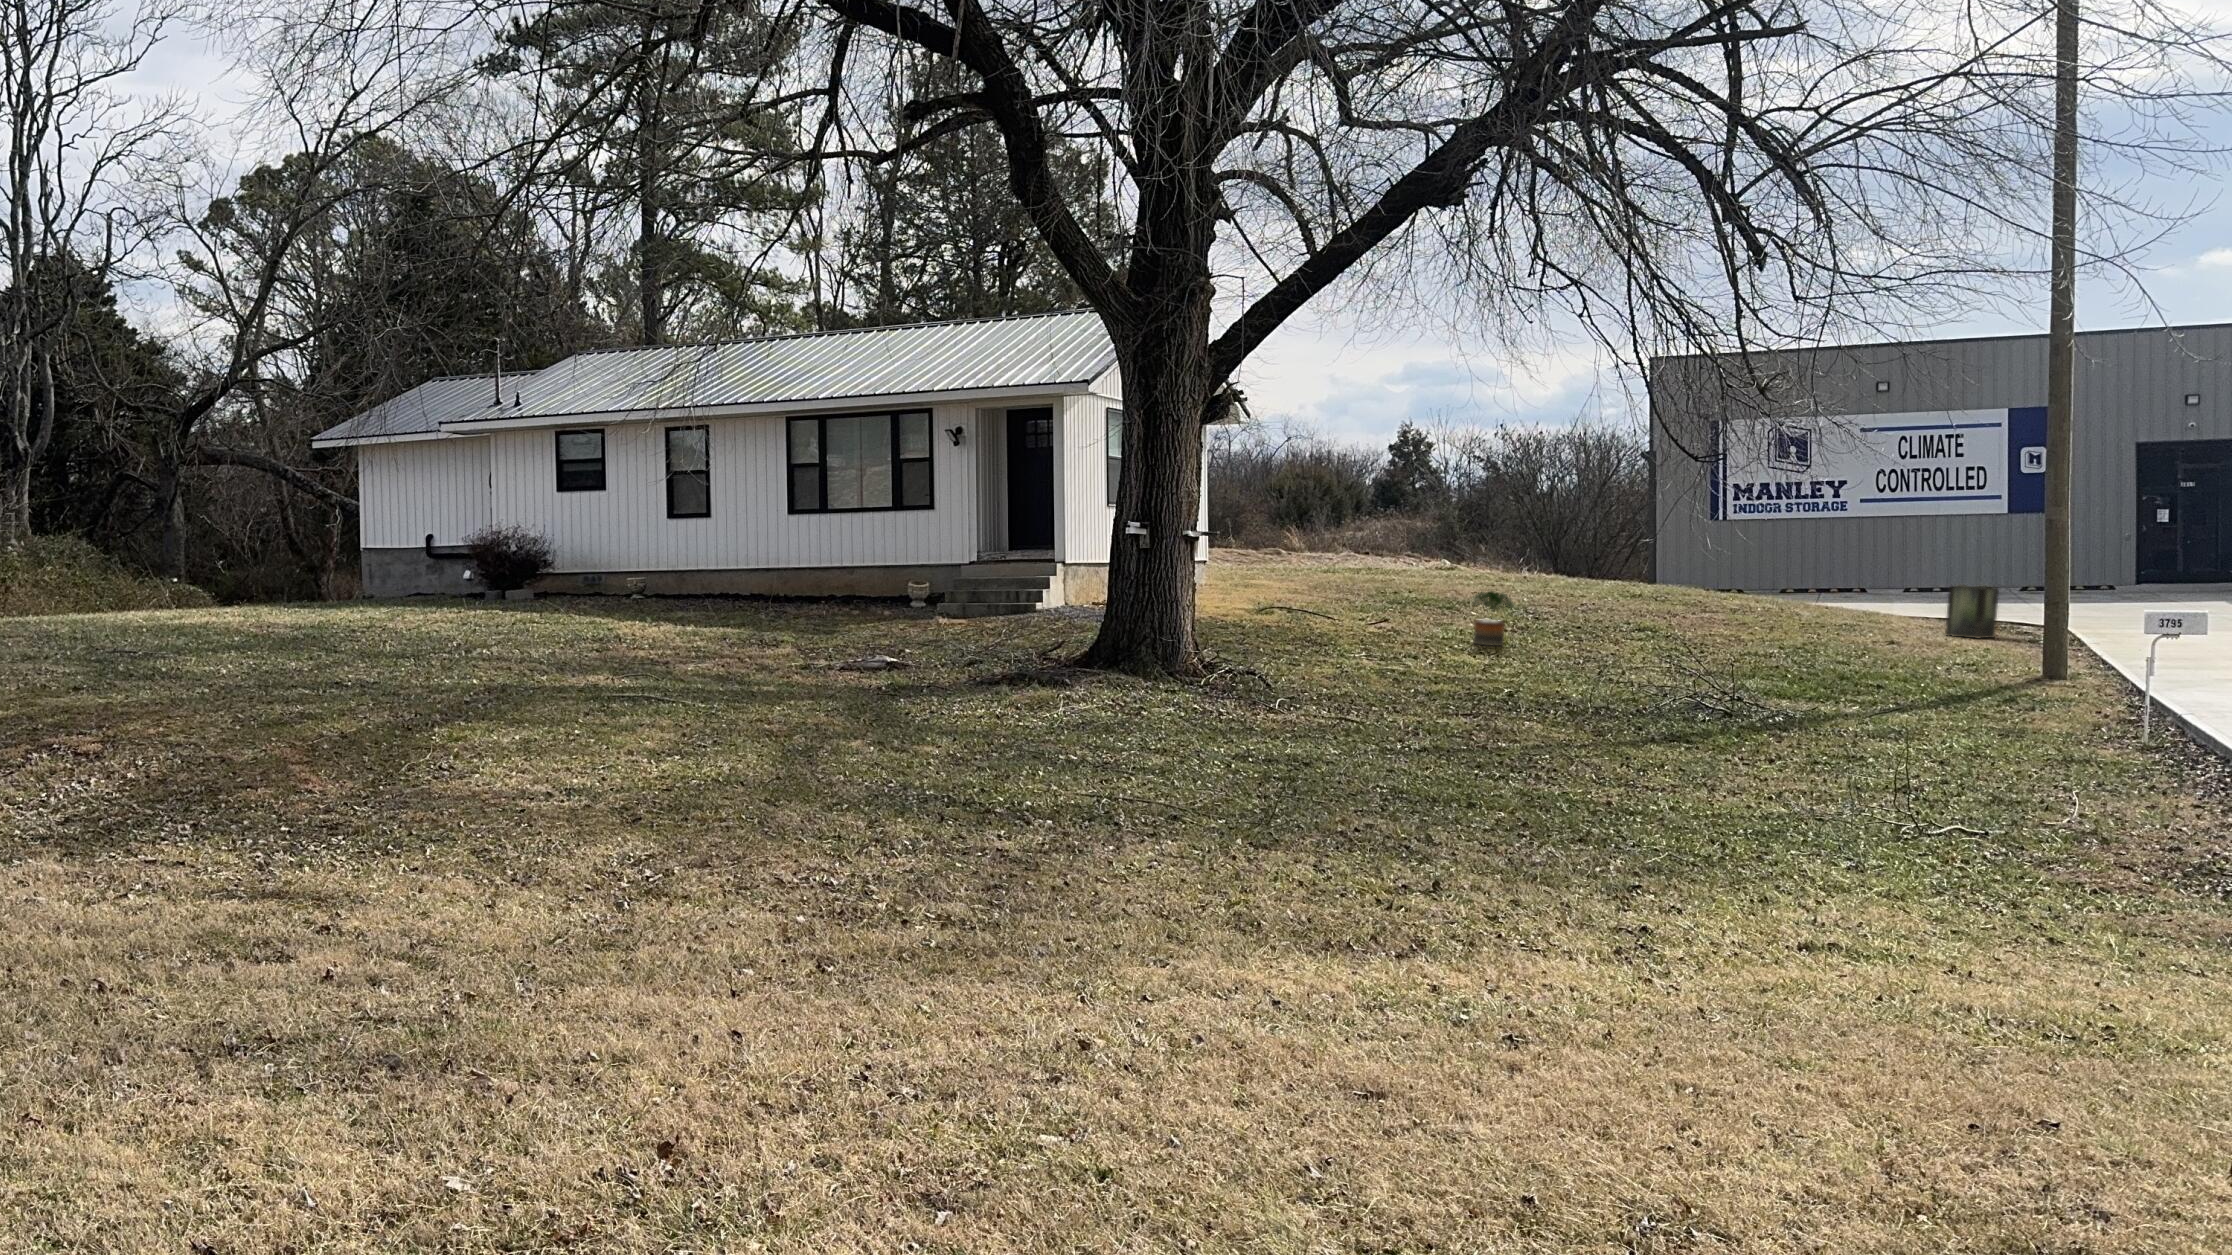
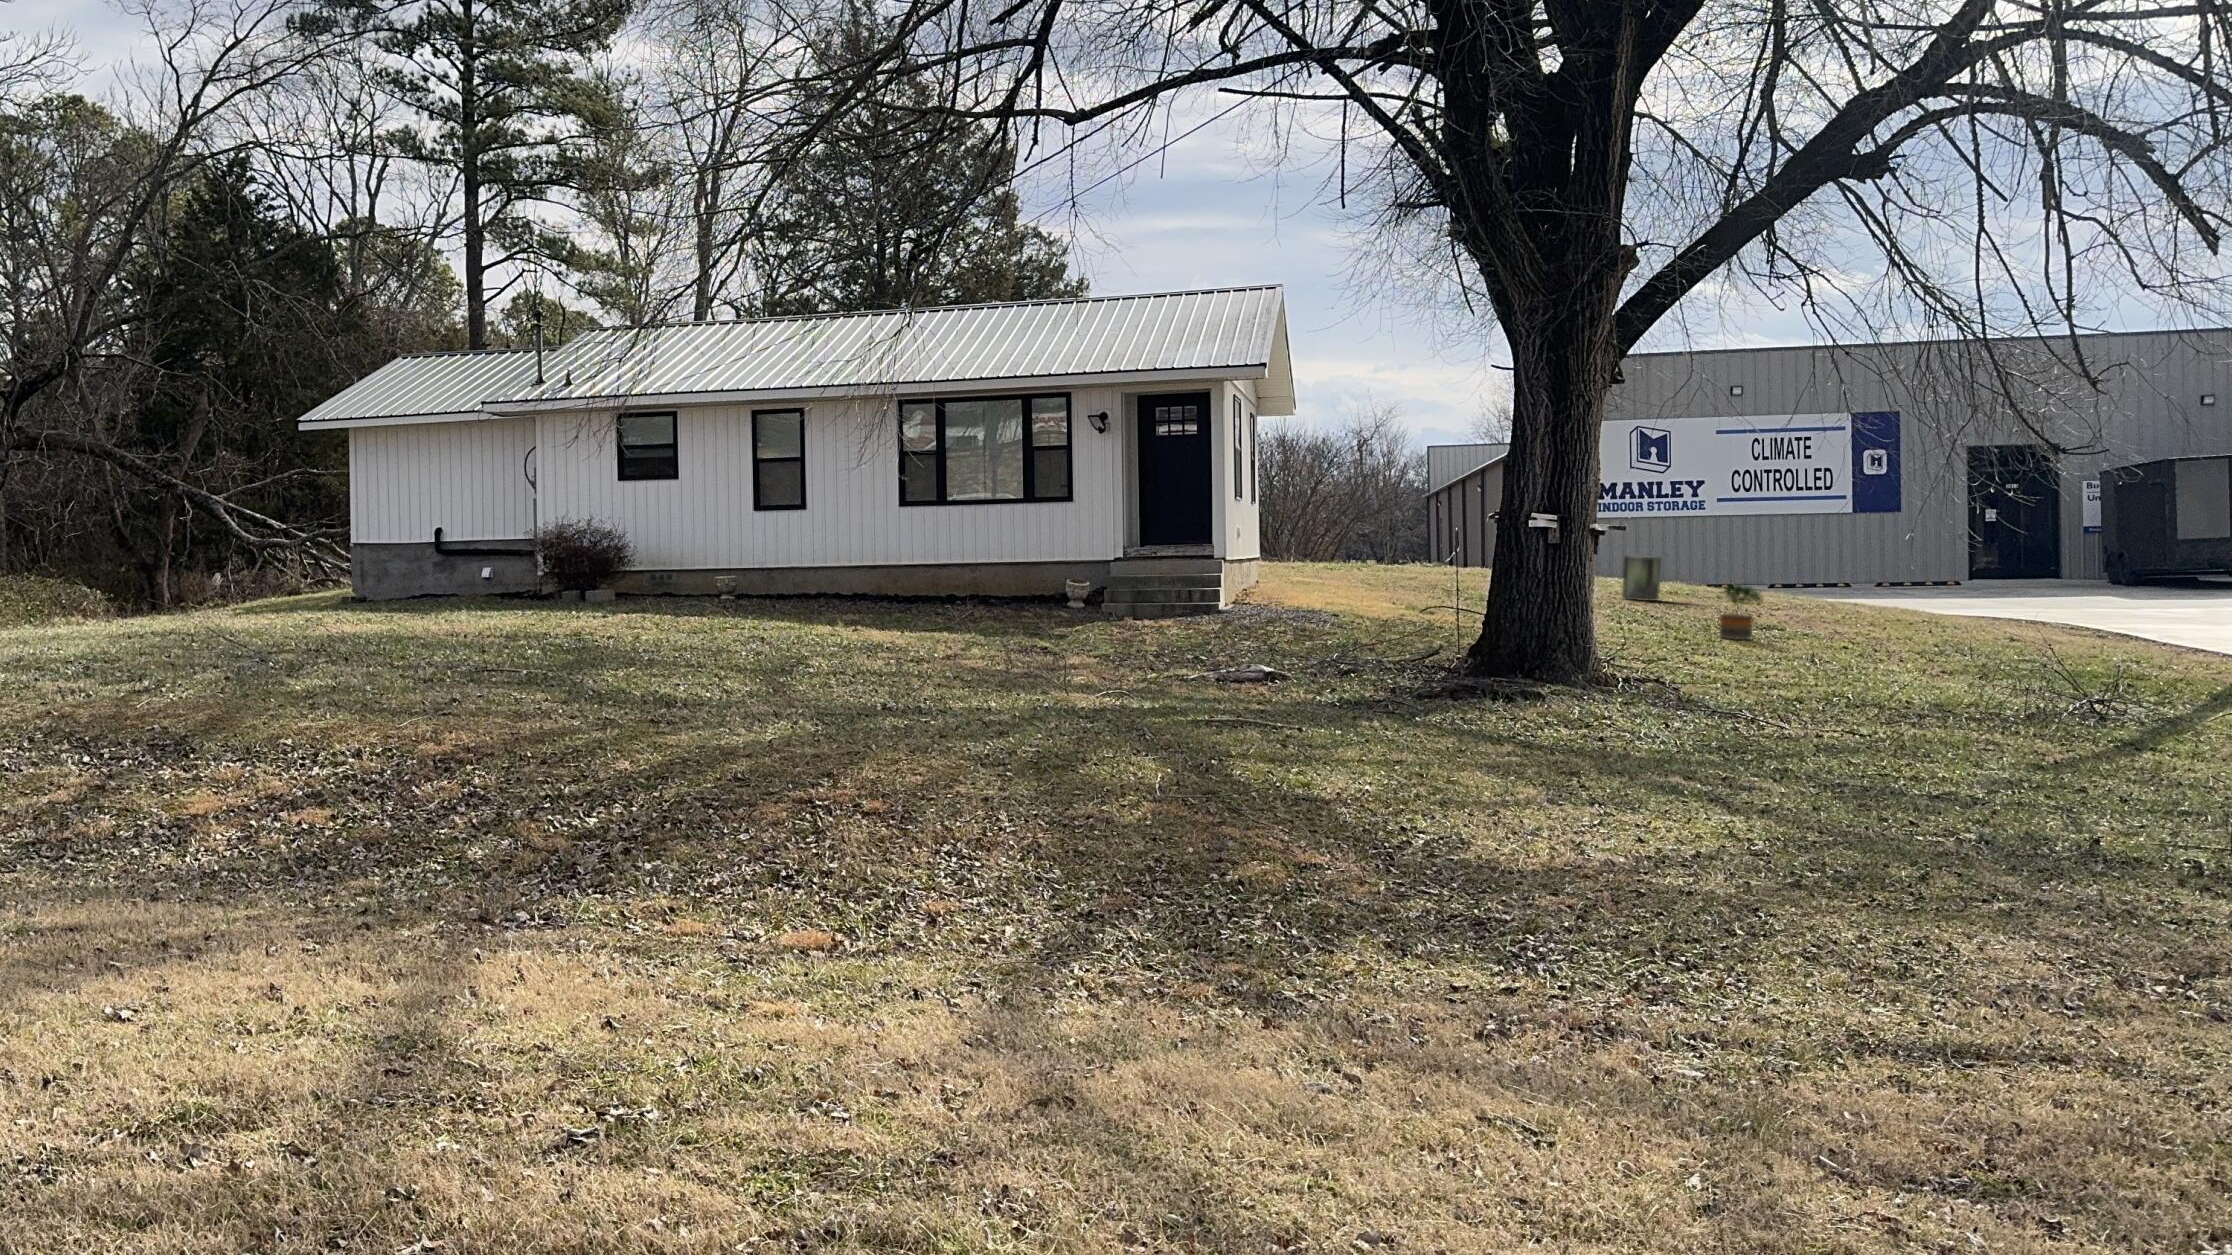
storage box: present [1945,585,1999,639] -> present [1622,556,1661,601]

